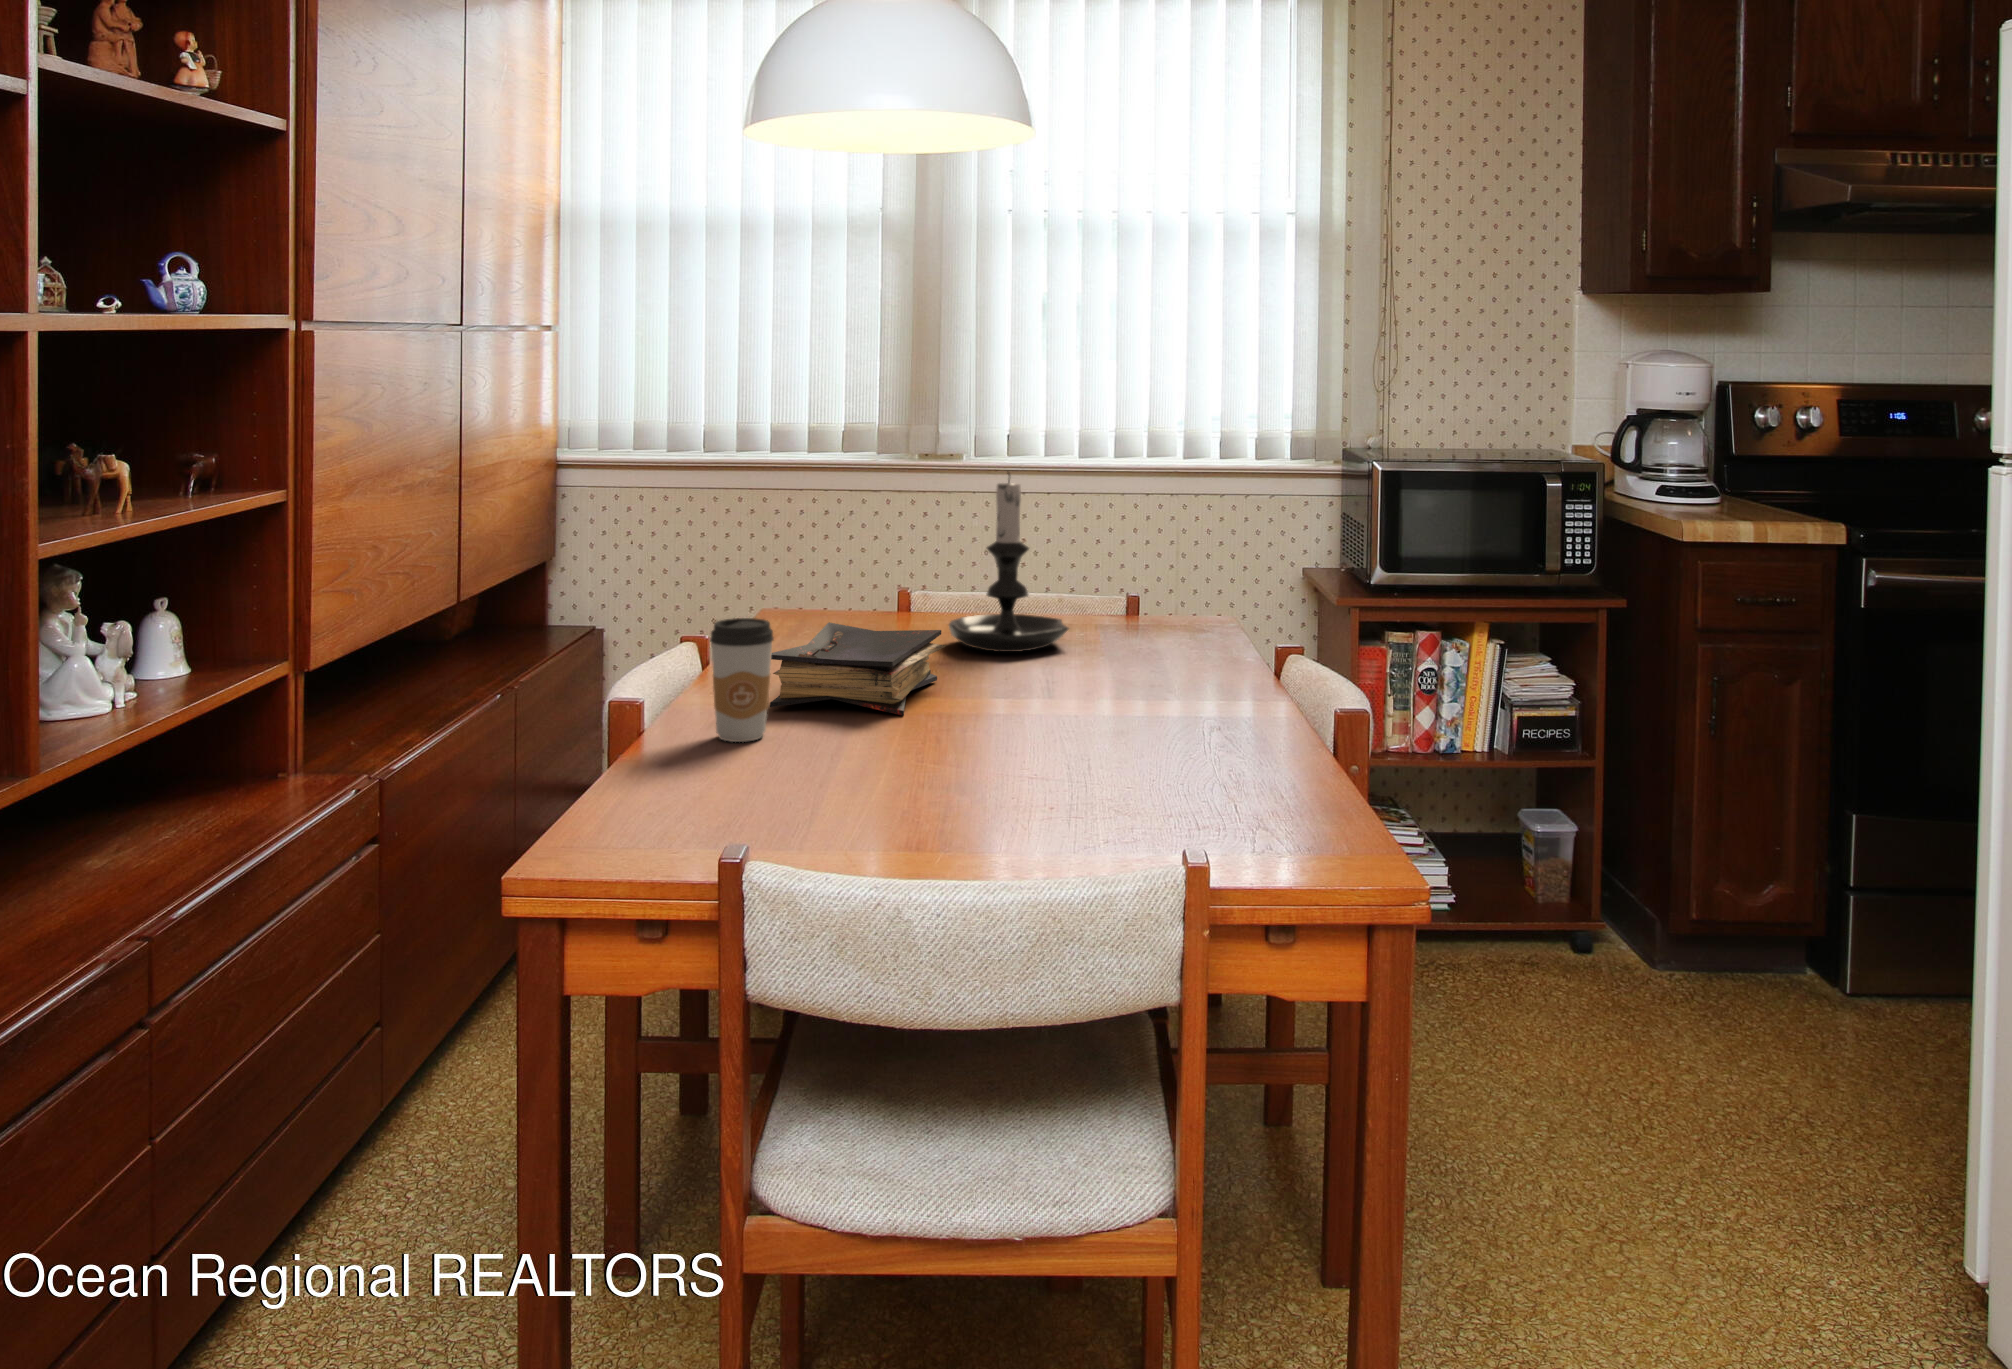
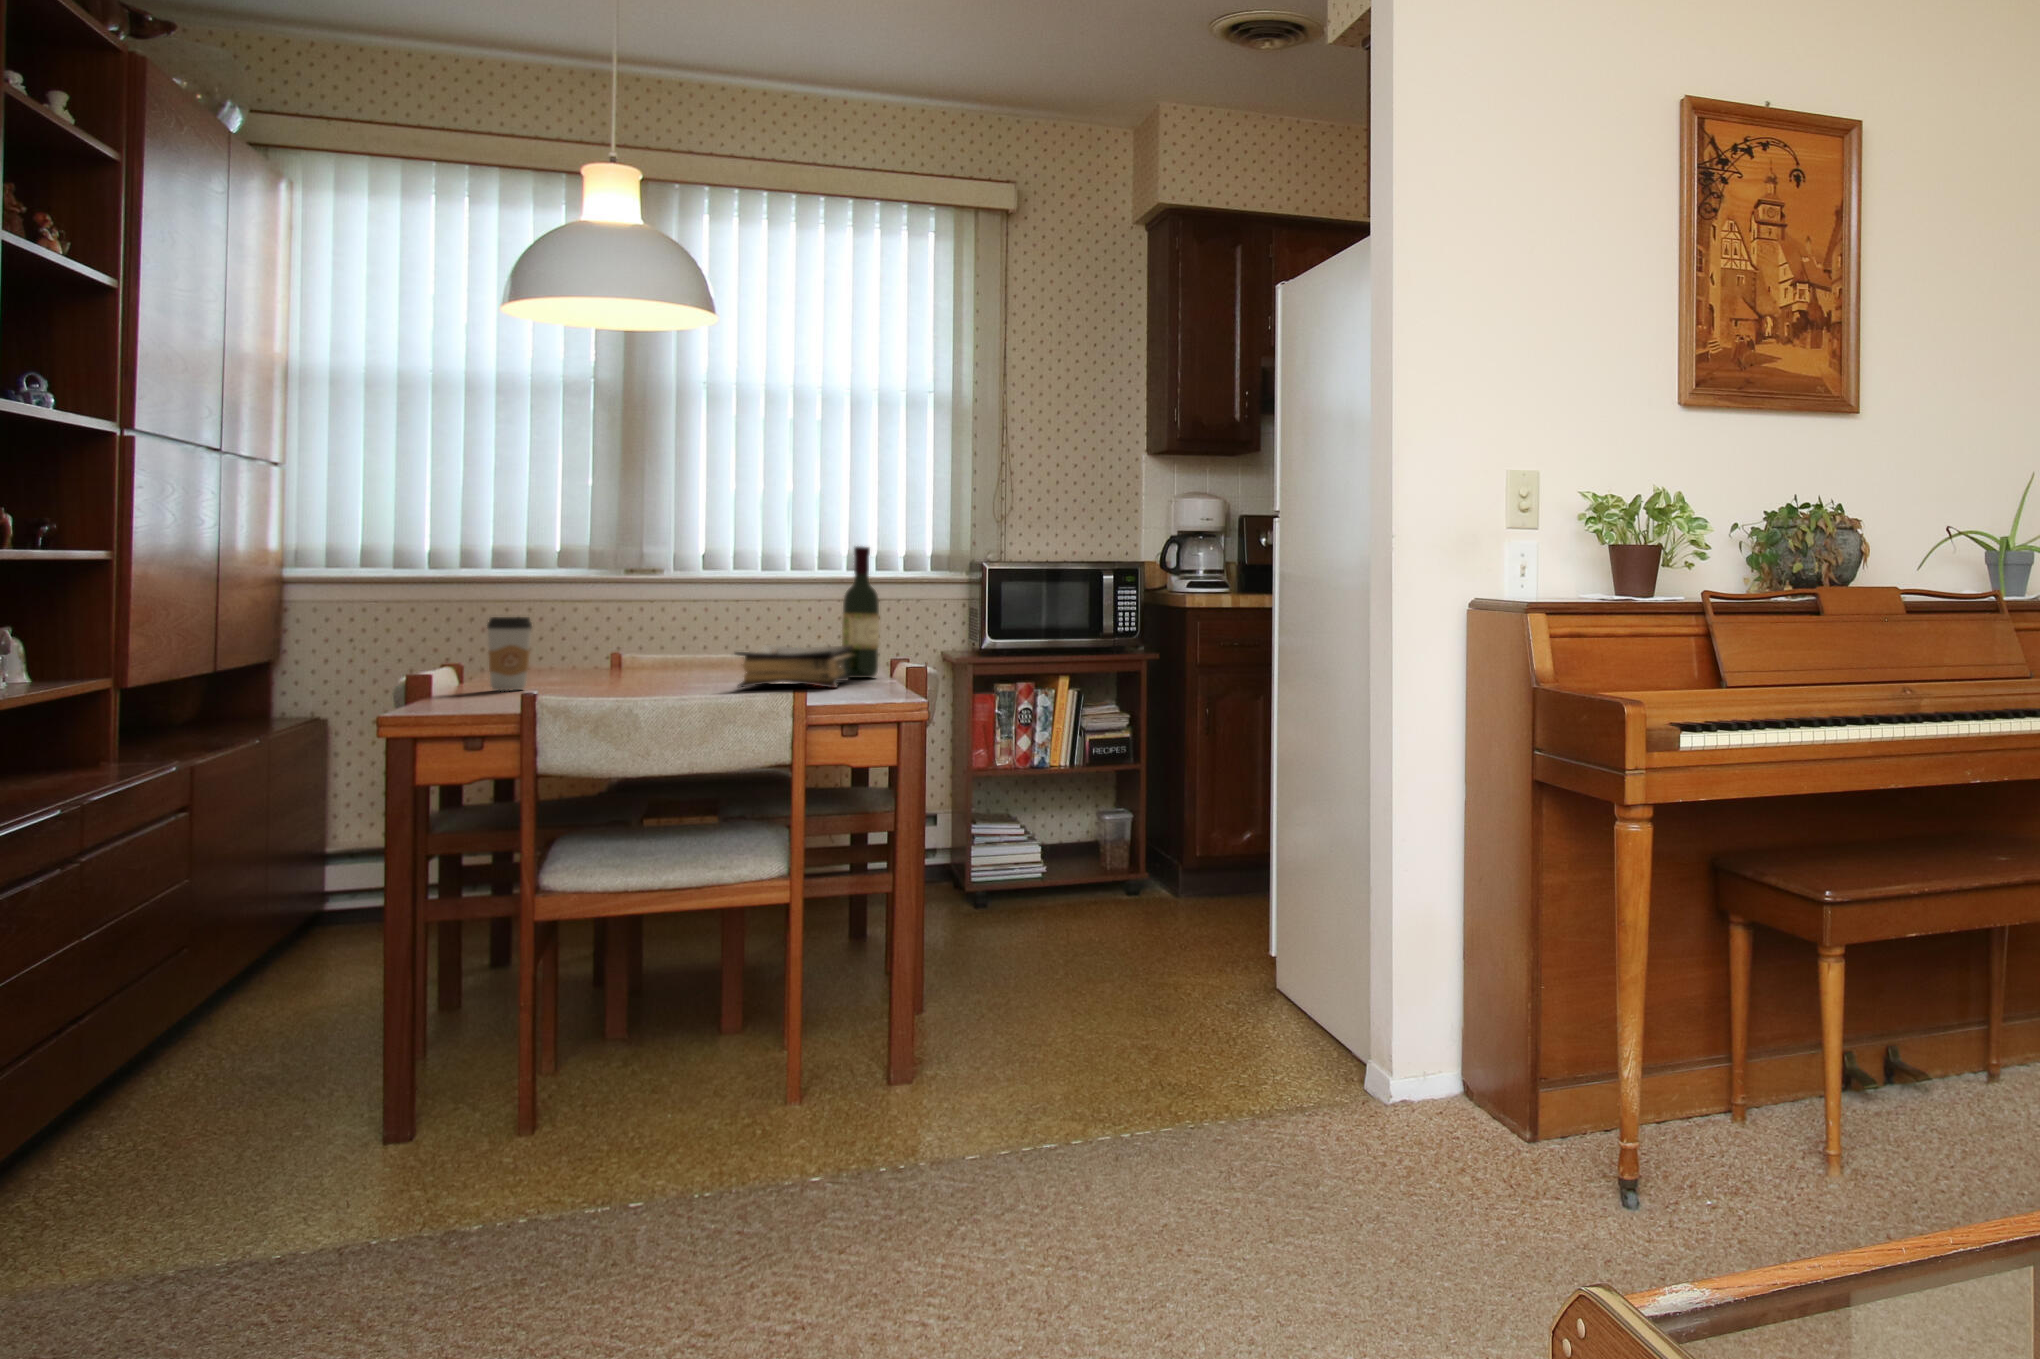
candle holder: present [949,473,1069,652] -> none [653,549,745,670]
wine bottle: none [1225,503,1284,726] -> present [841,546,879,678]
book: present [770,622,947,715] -> present [735,645,854,688]

